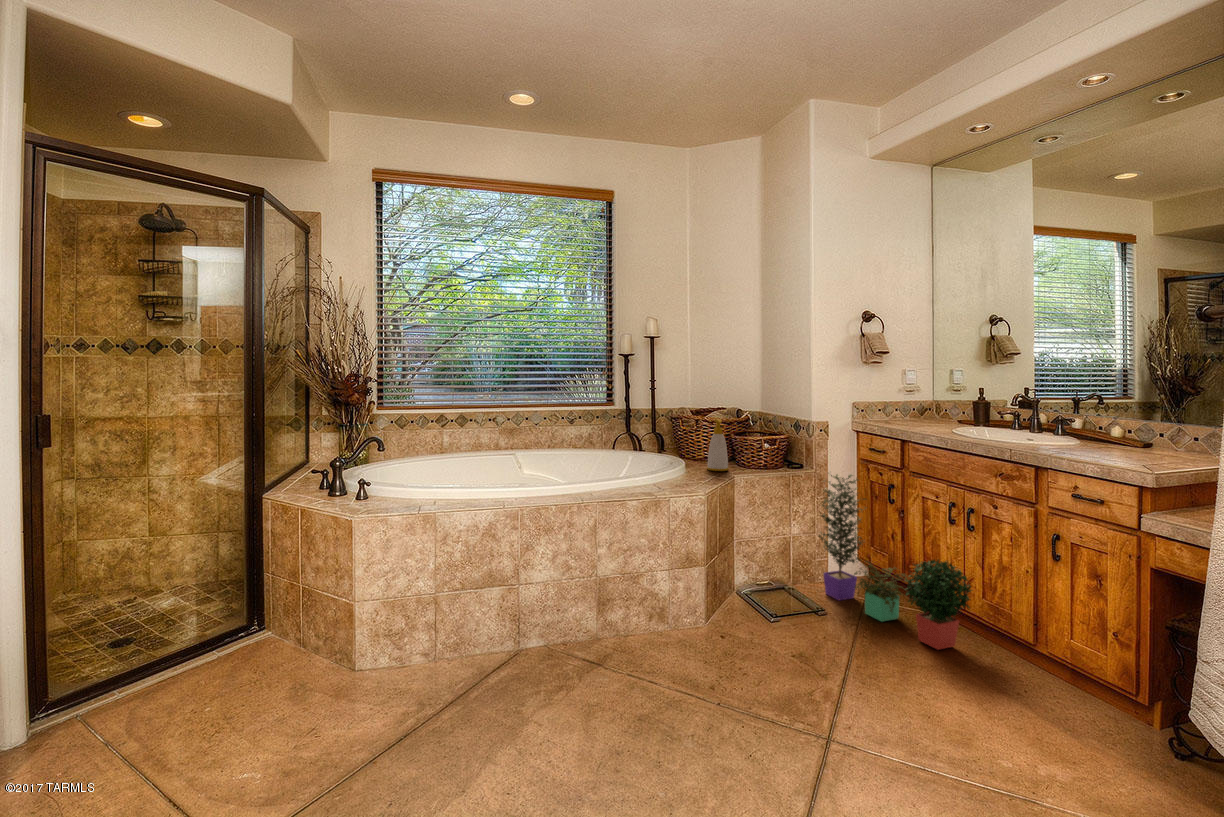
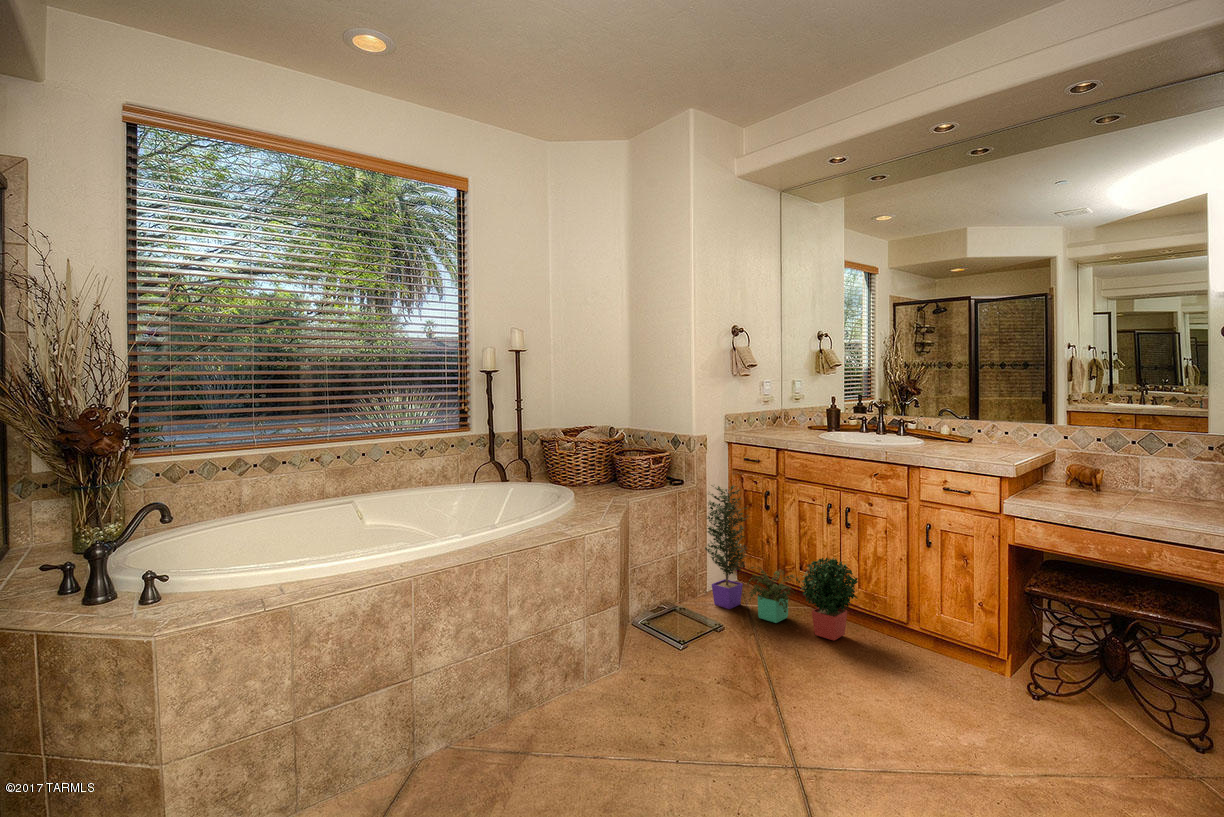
soap bottle: present [707,419,729,471] -> none [593,439,615,494]

